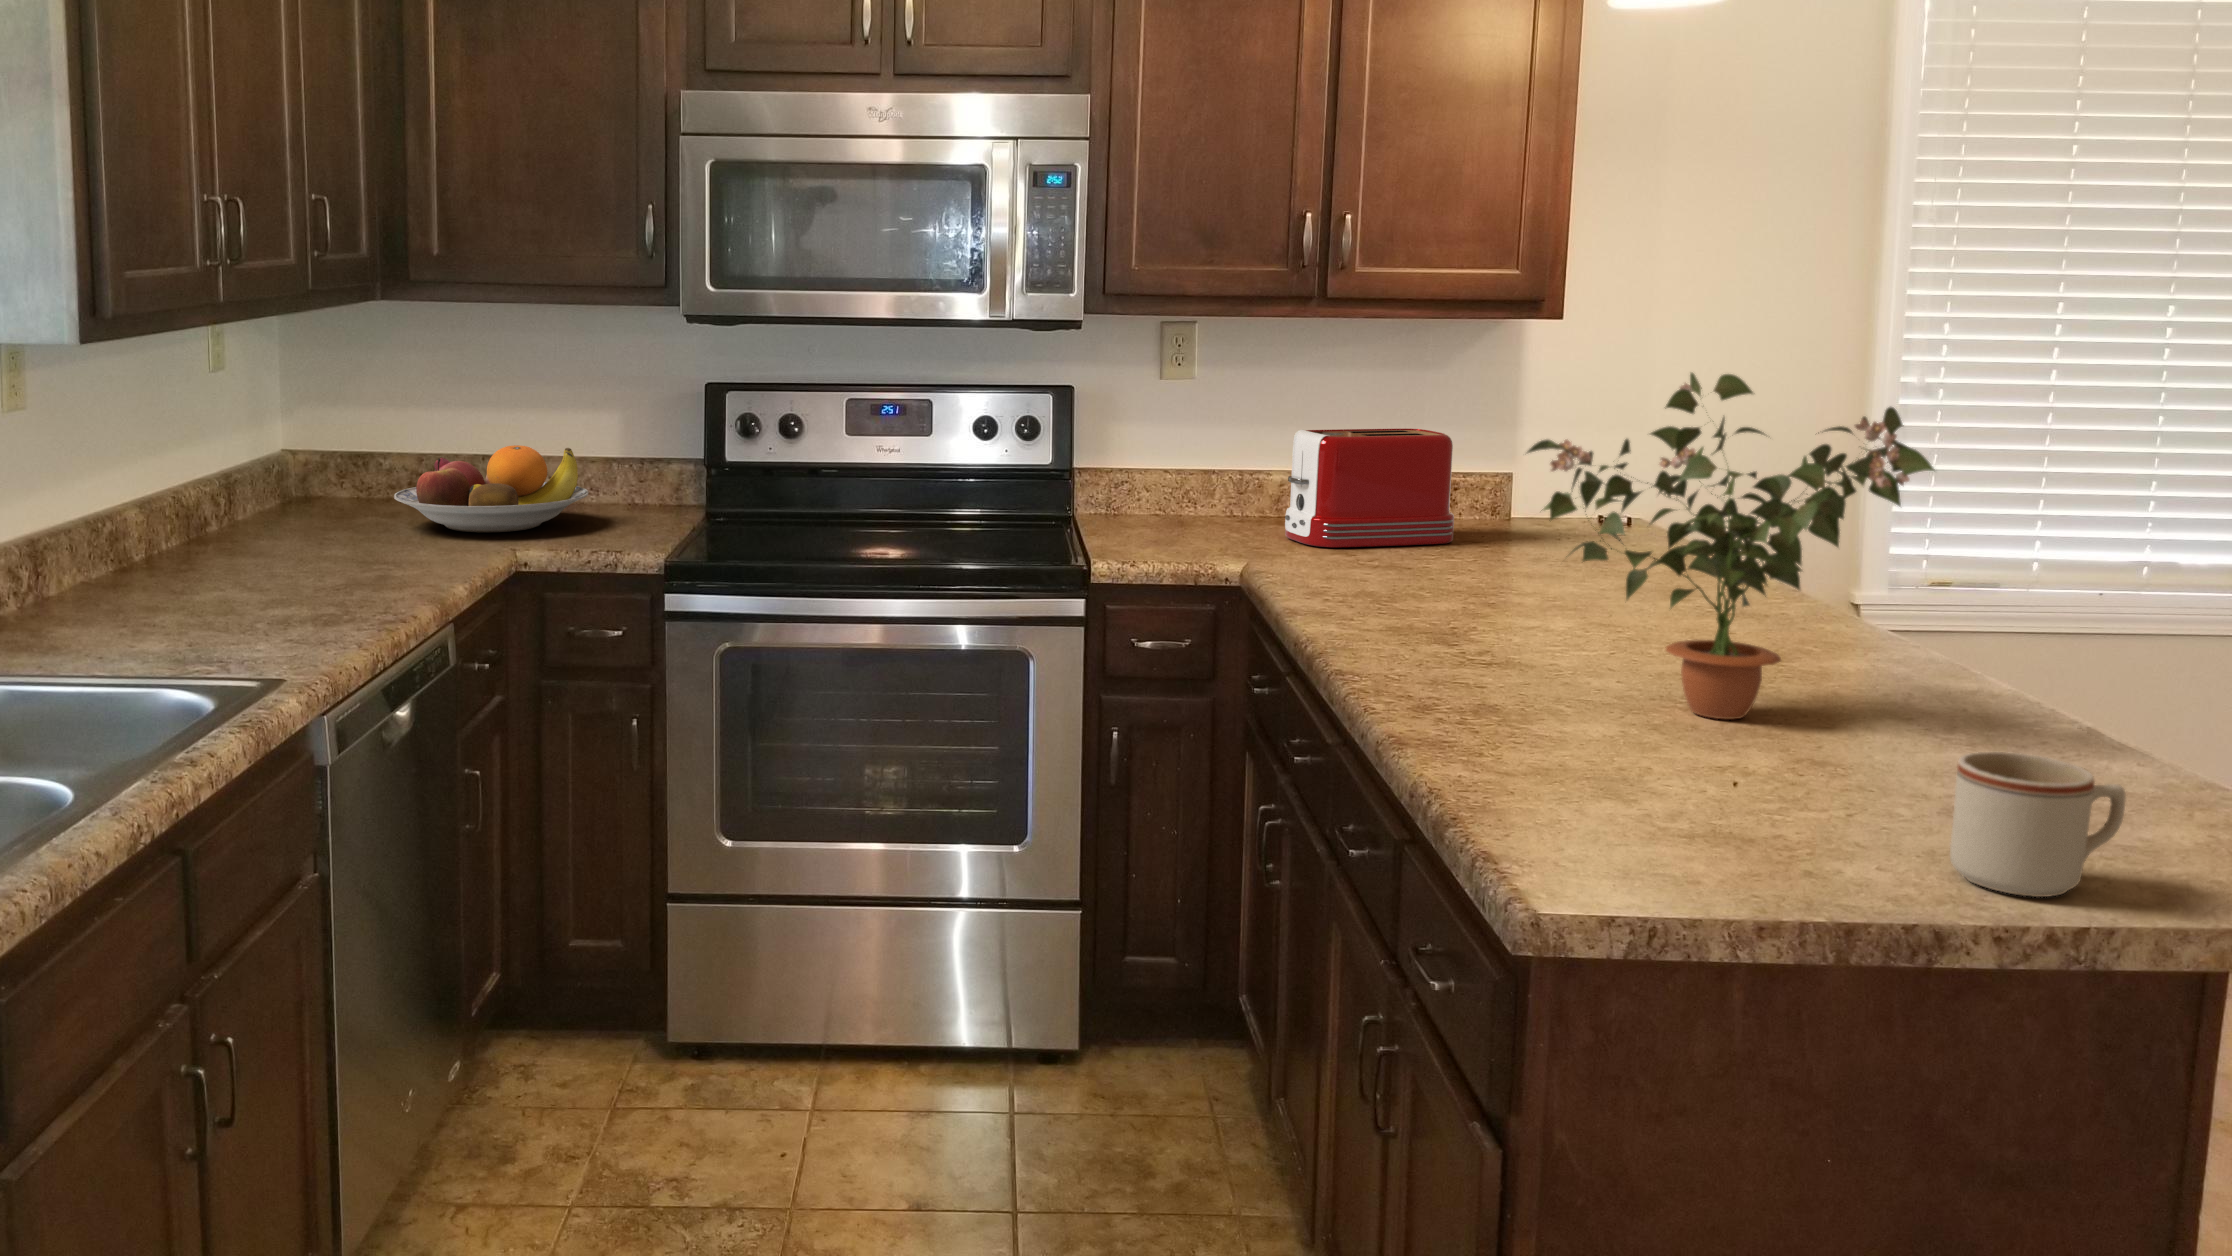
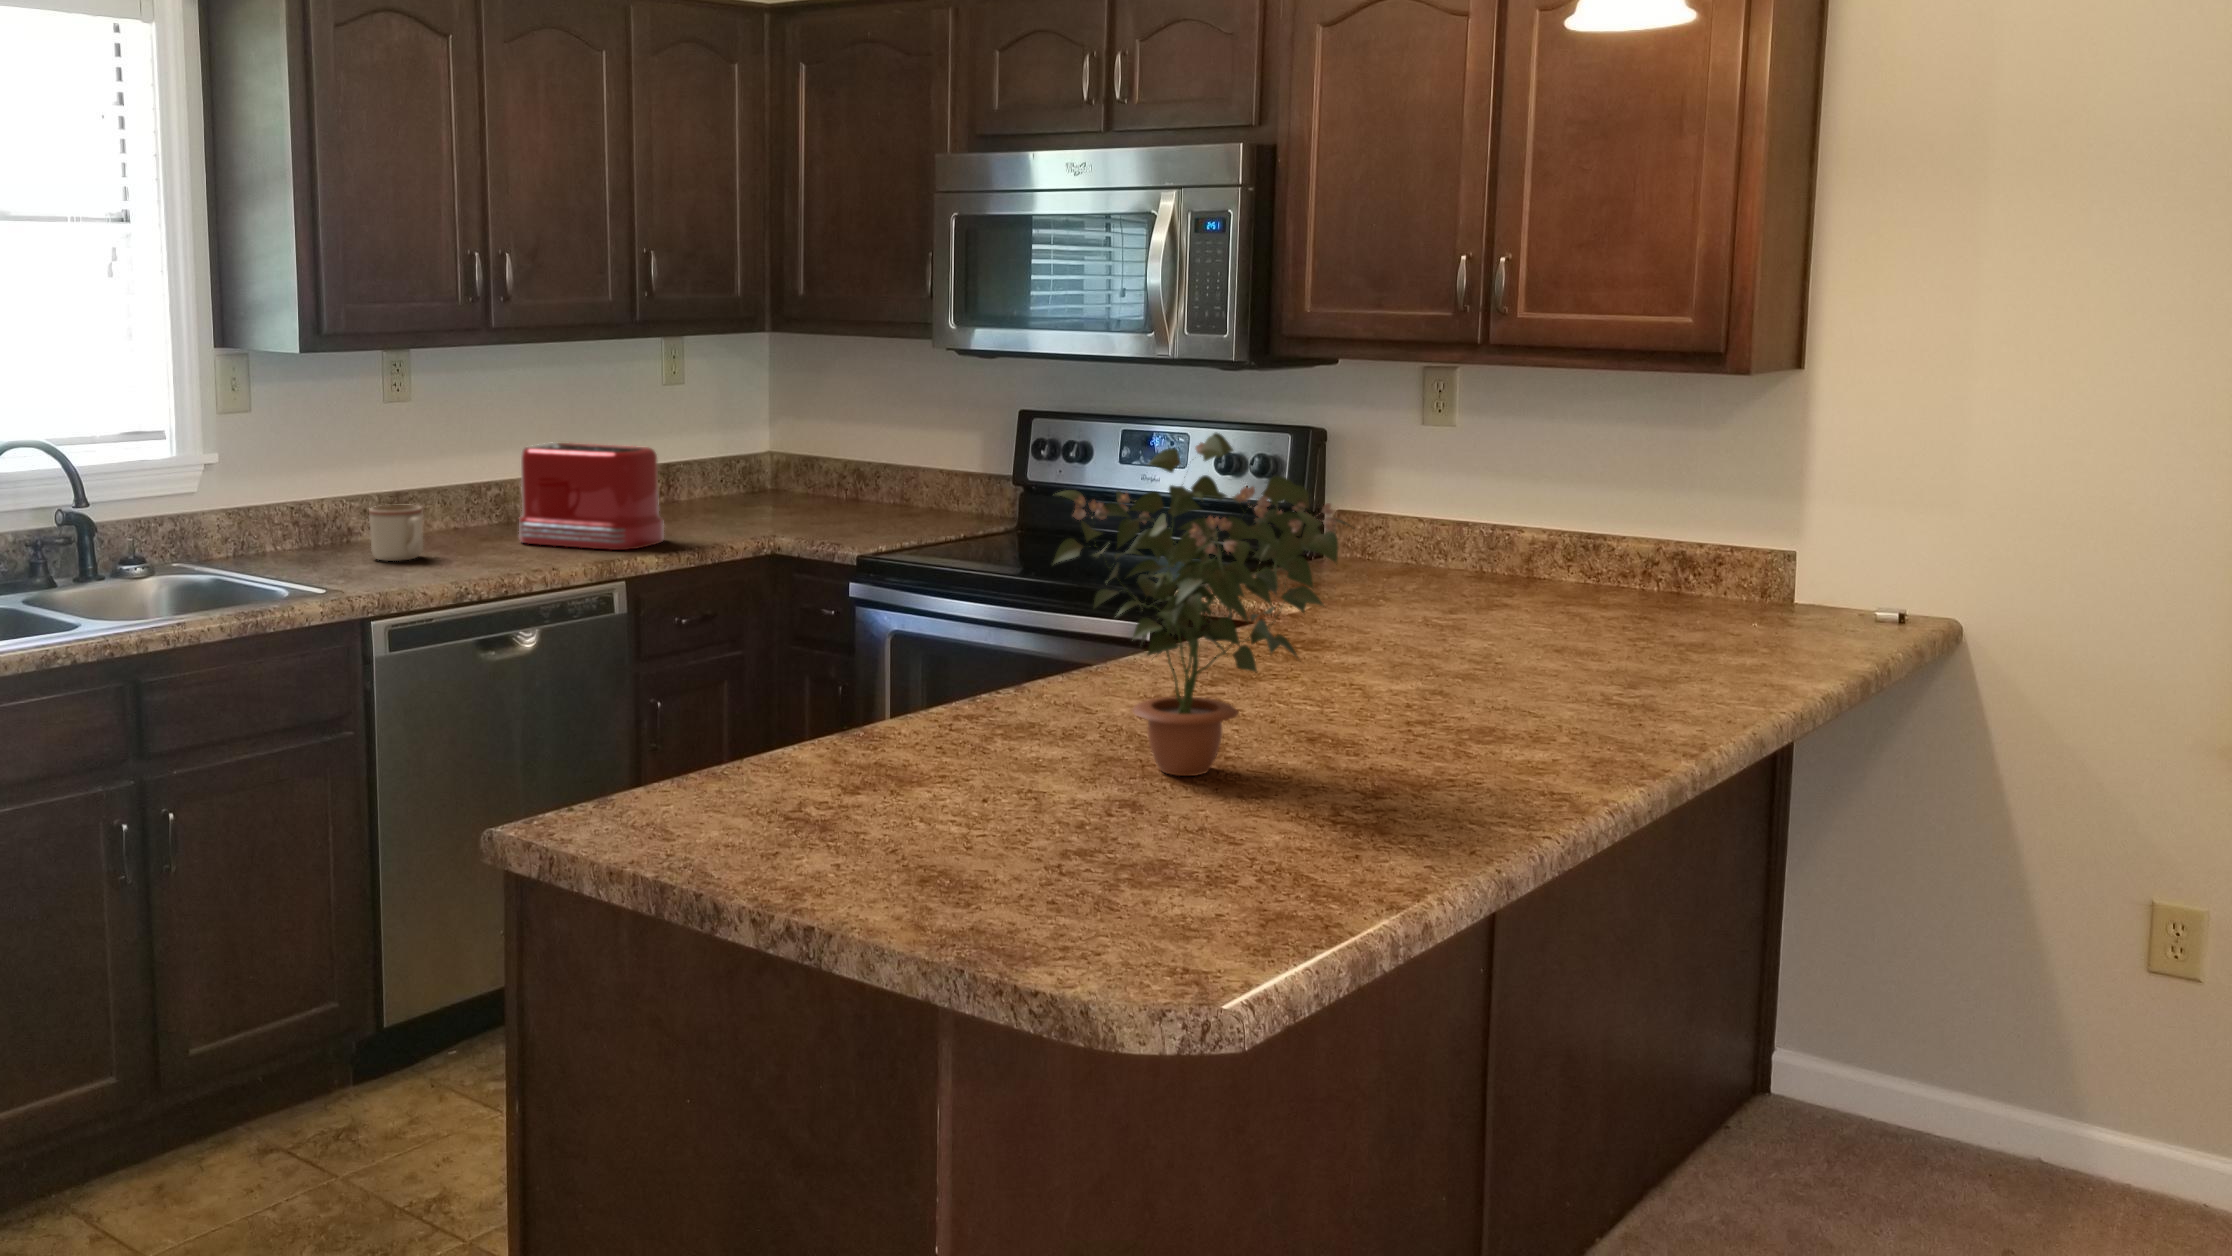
toaster: present [1285,429,1454,547] -> present [519,442,664,550]
fruit bowl: present [394,445,589,532] -> none [766,454,924,525]
mug: present [1950,752,2126,897] -> present [369,505,423,561]

